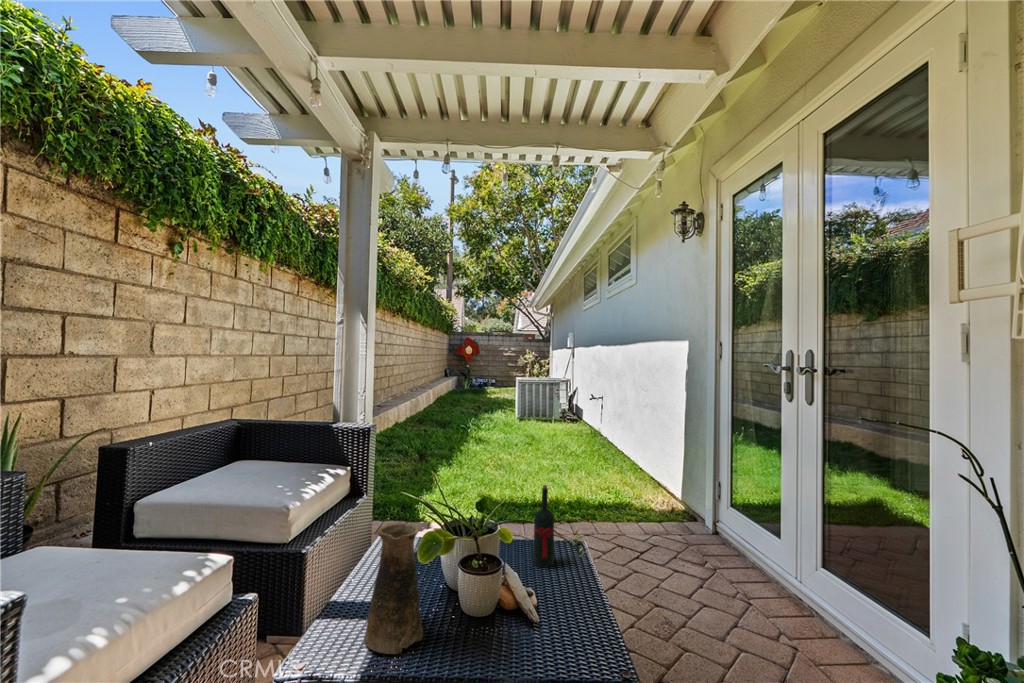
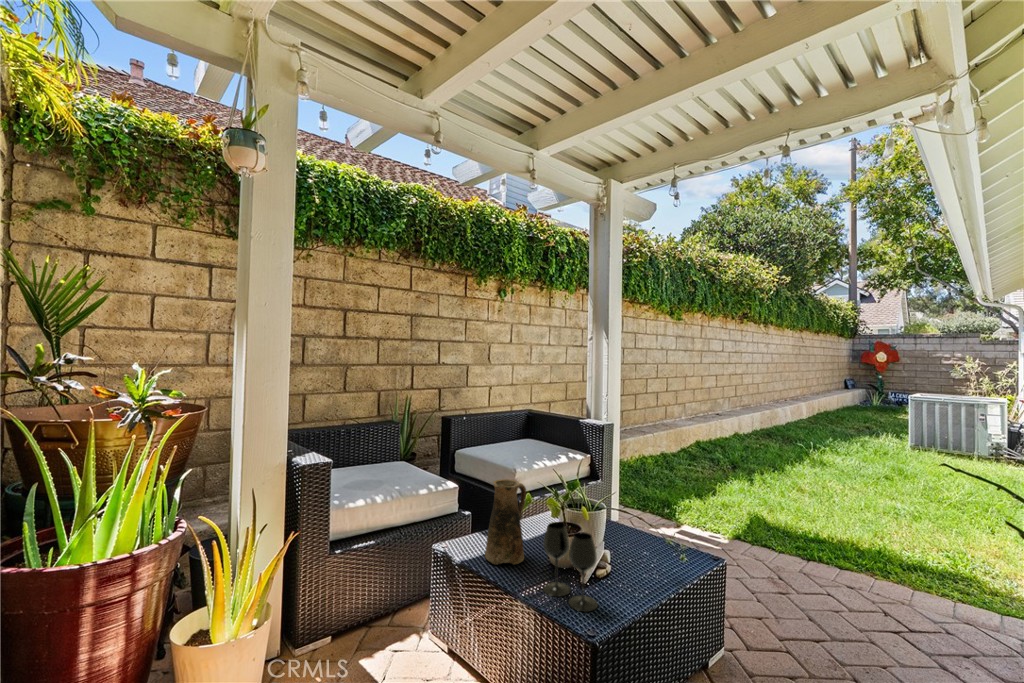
wine bottle: present [533,485,554,568] -> none [664,486,686,566]
wine glass: none [485,560,564,659] -> present [543,522,598,612]

